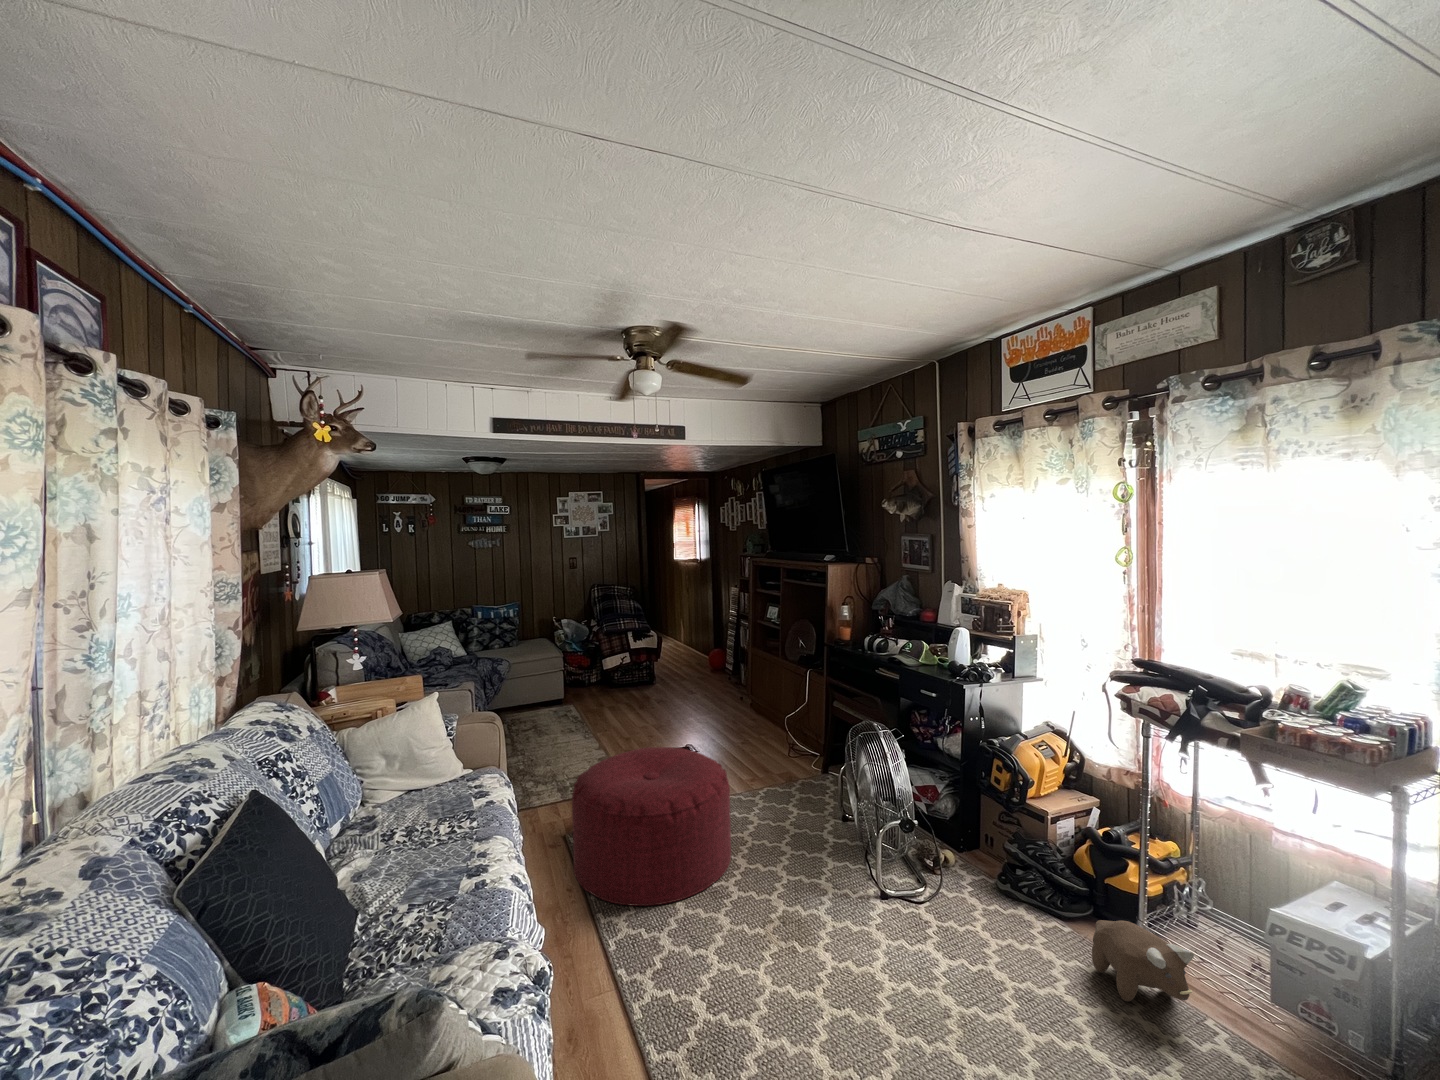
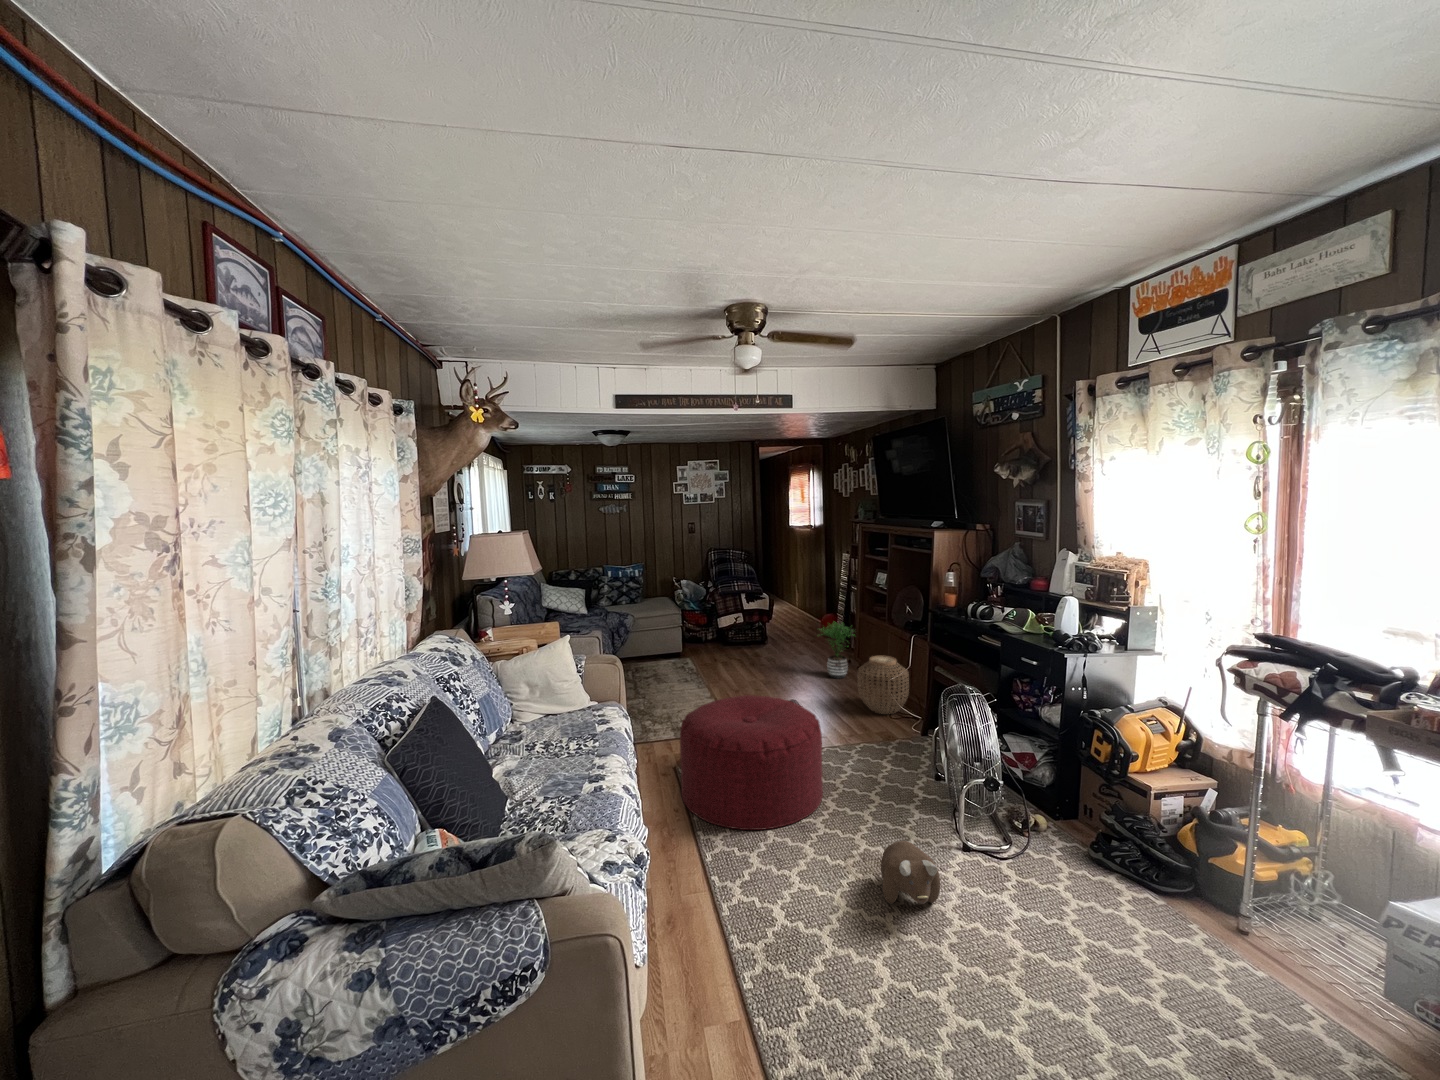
potted plant: none [710,658,751,718] -> present [819,622,852,679]
woven basket: none [755,693,806,754] -> present [858,655,909,714]
plush toy: present [1092,920,1194,1001] -> present [881,841,940,904]

